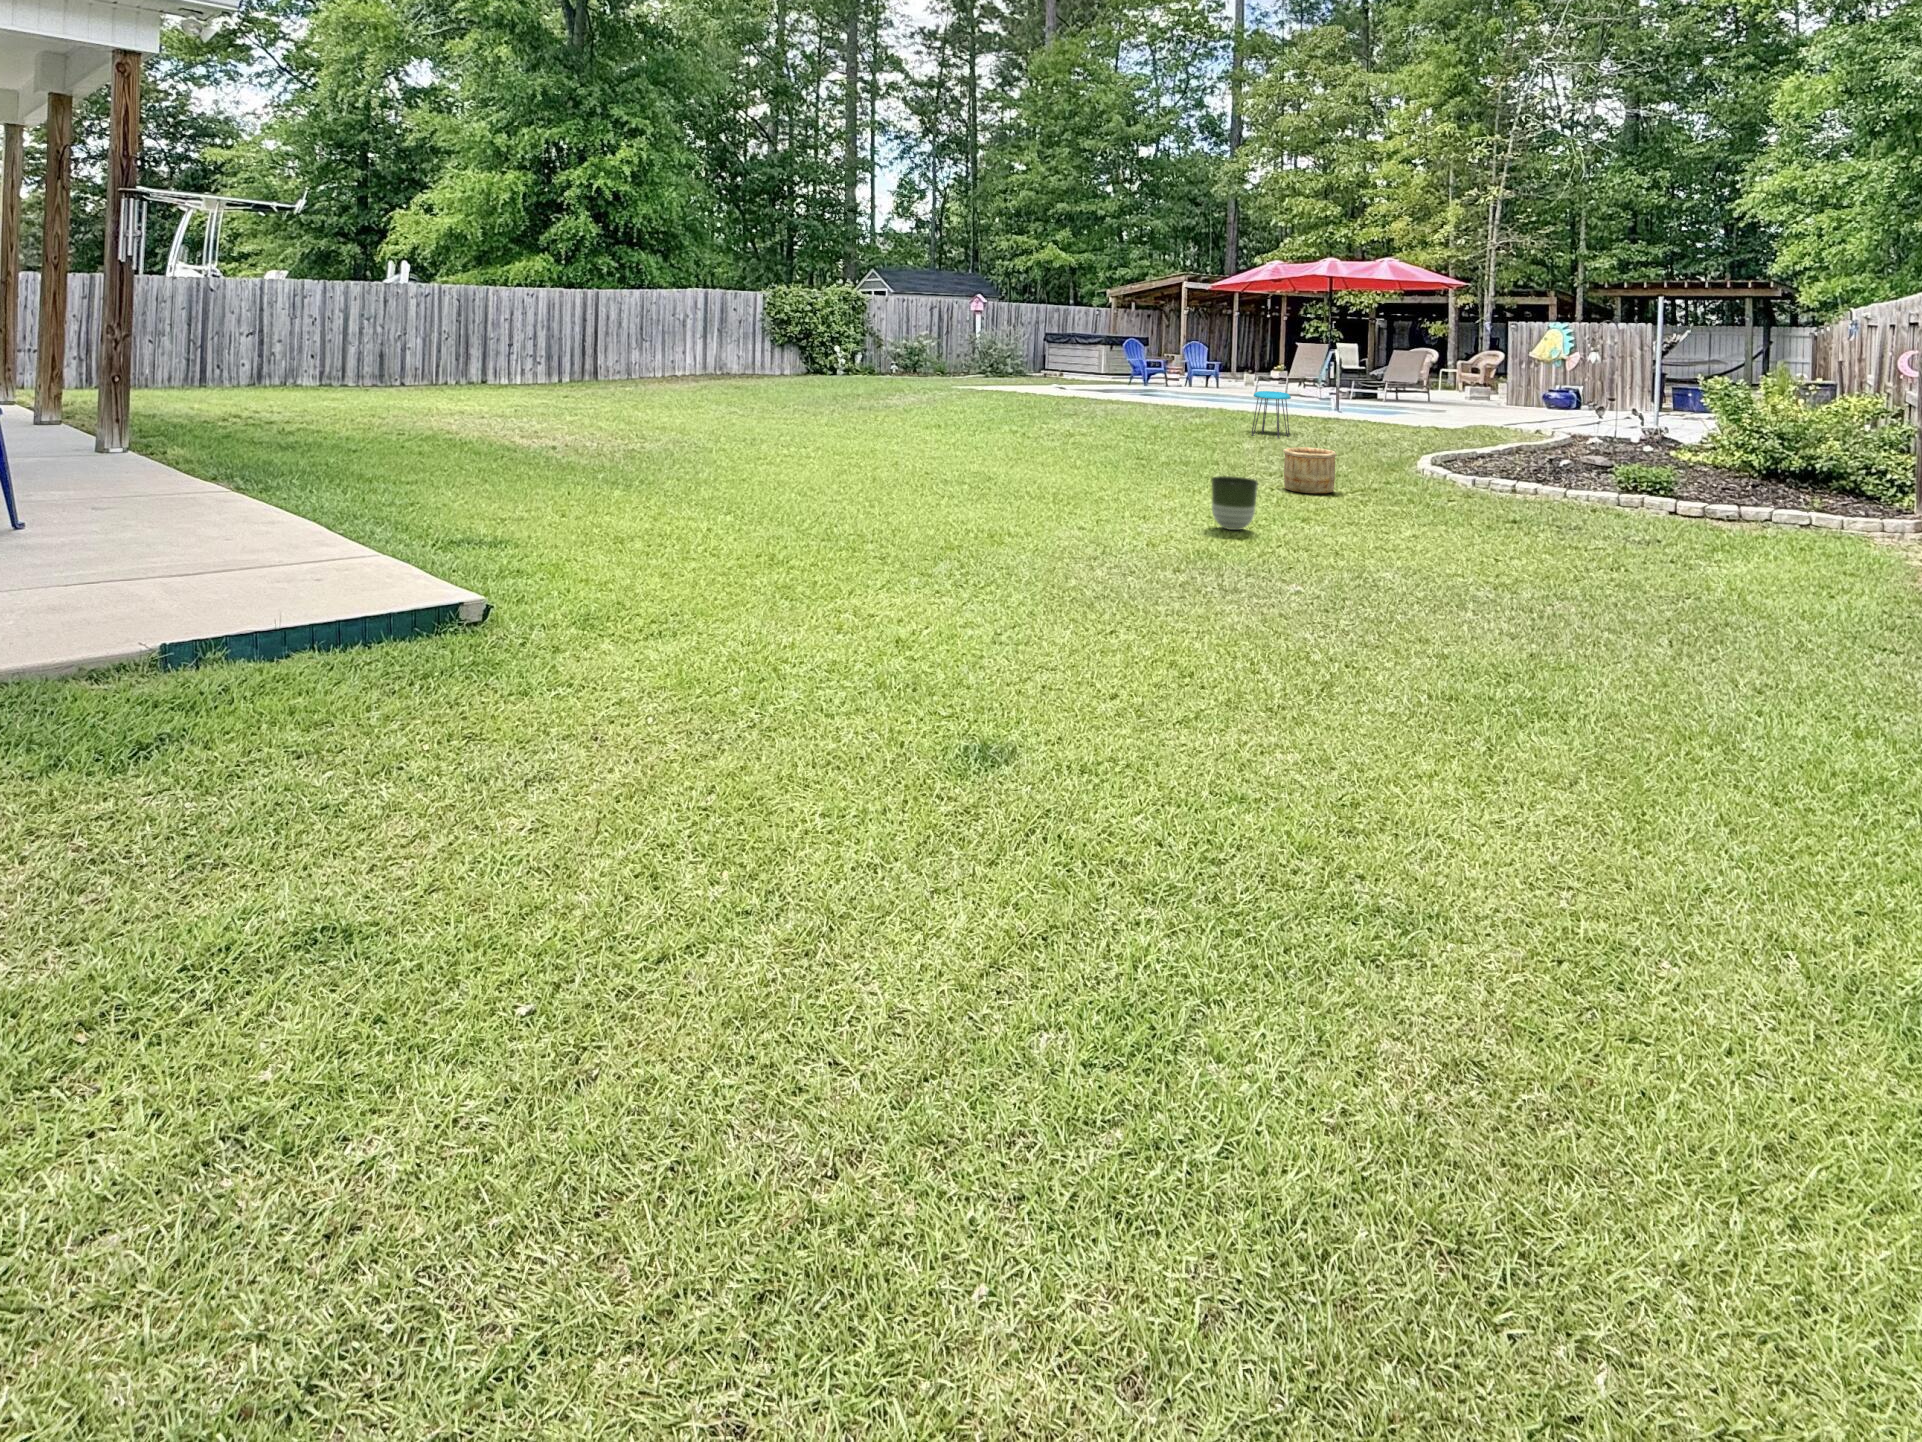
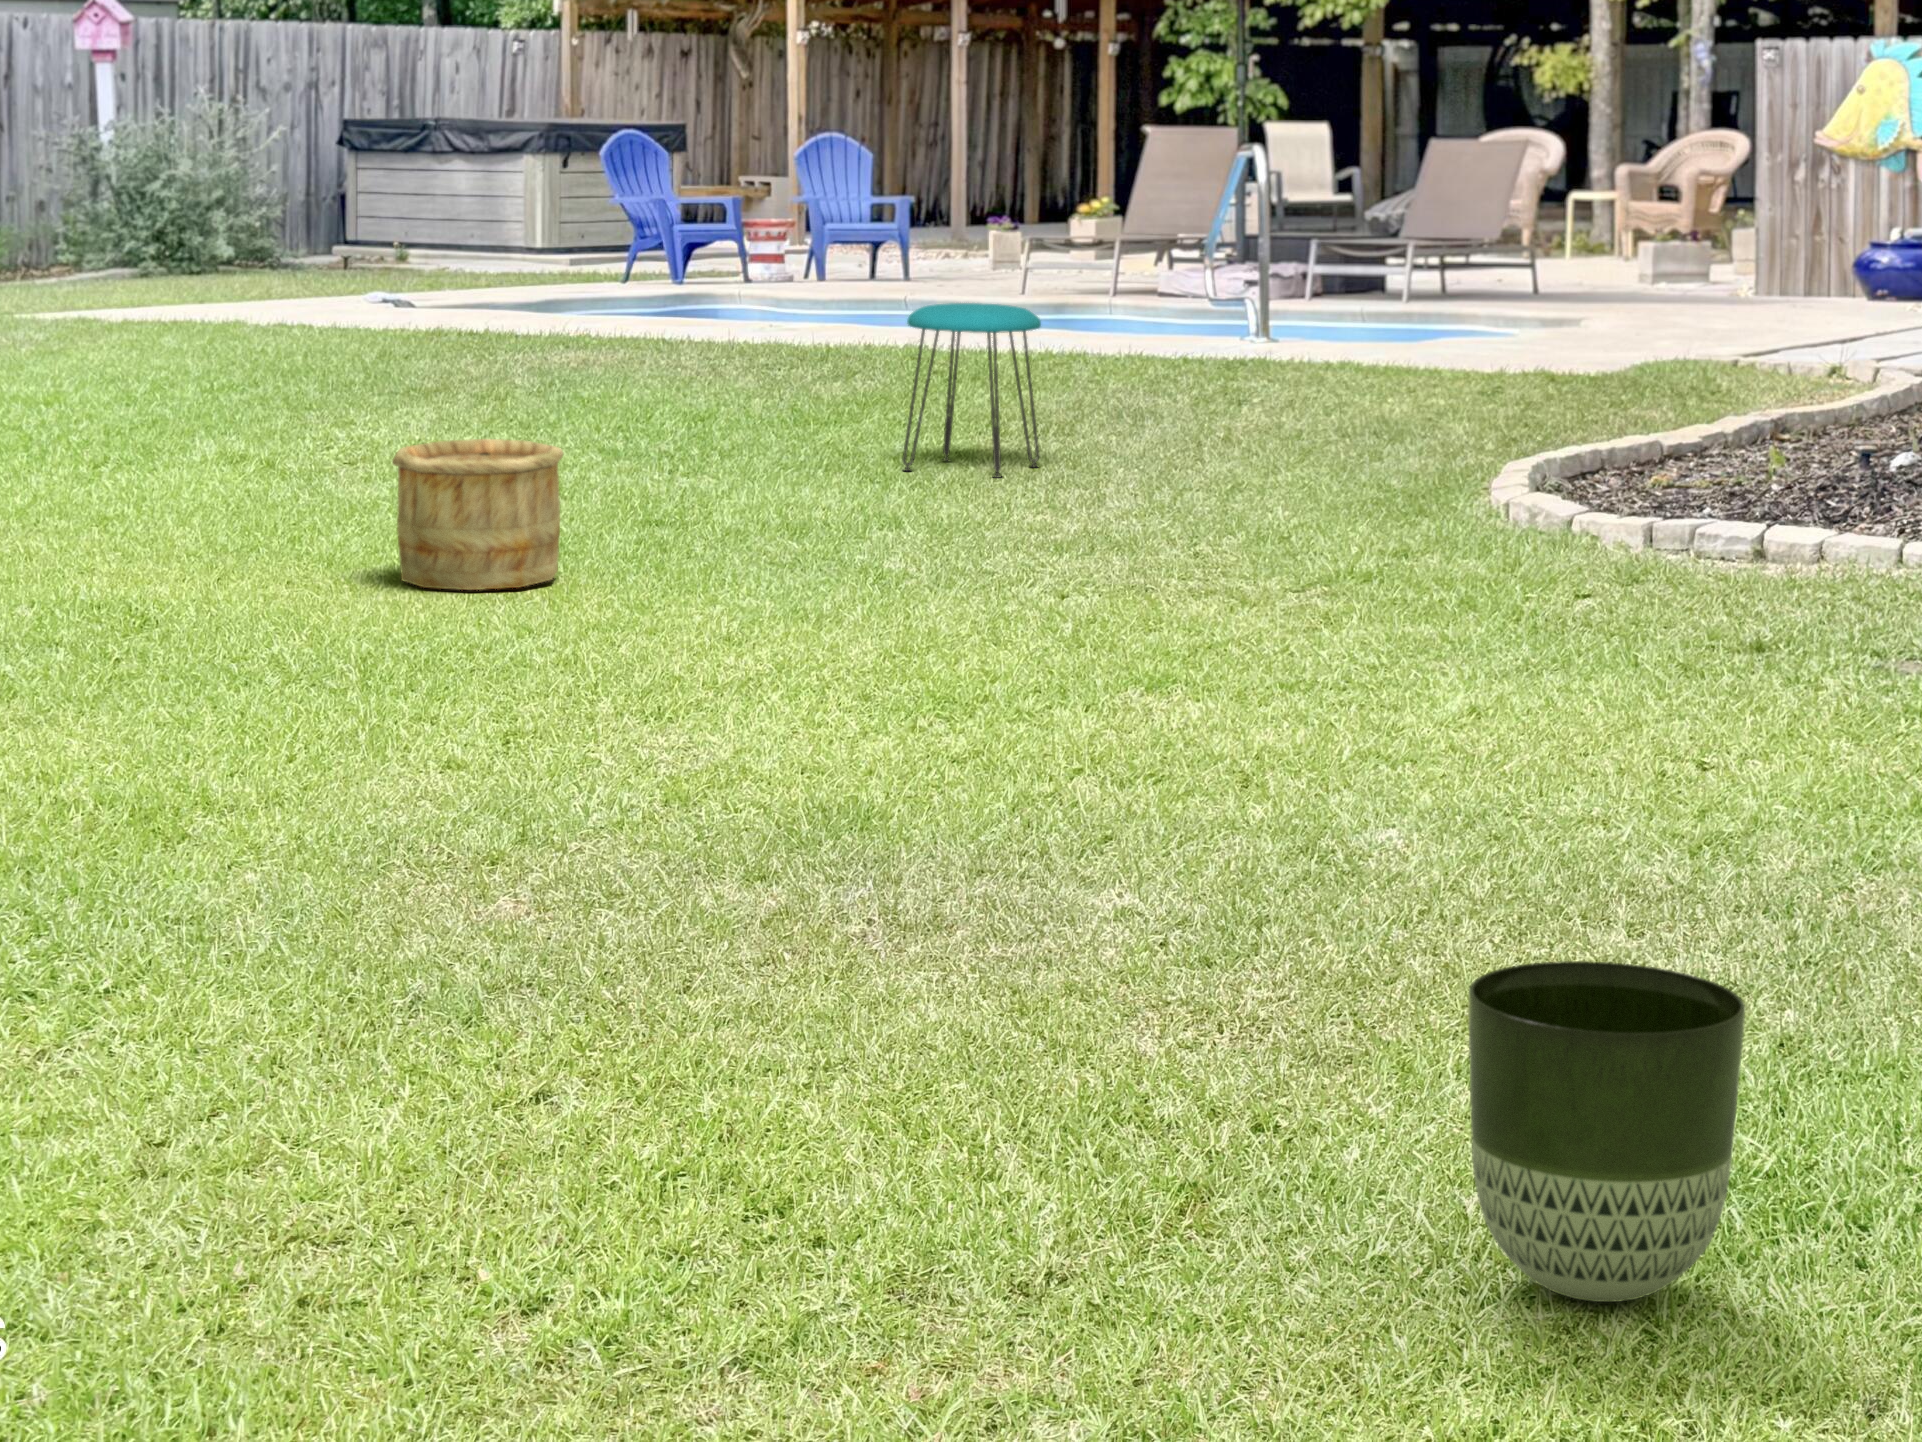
wooden bucket: present [1283,447,1337,493] -> present [392,439,563,590]
planter: present [1211,476,1258,530] -> present [1468,961,1745,1302]

